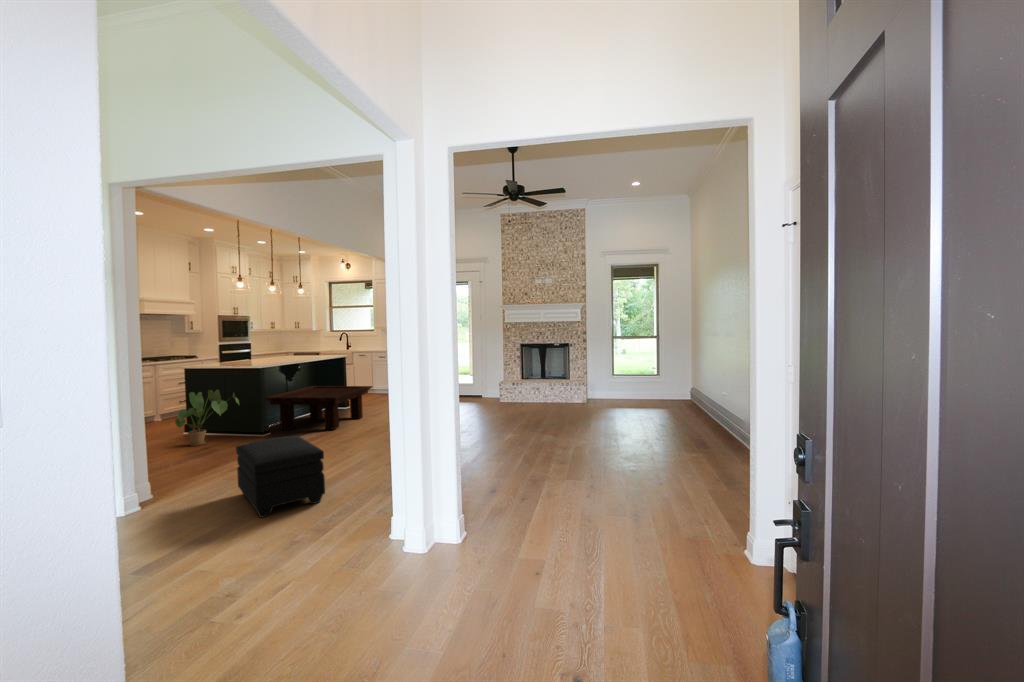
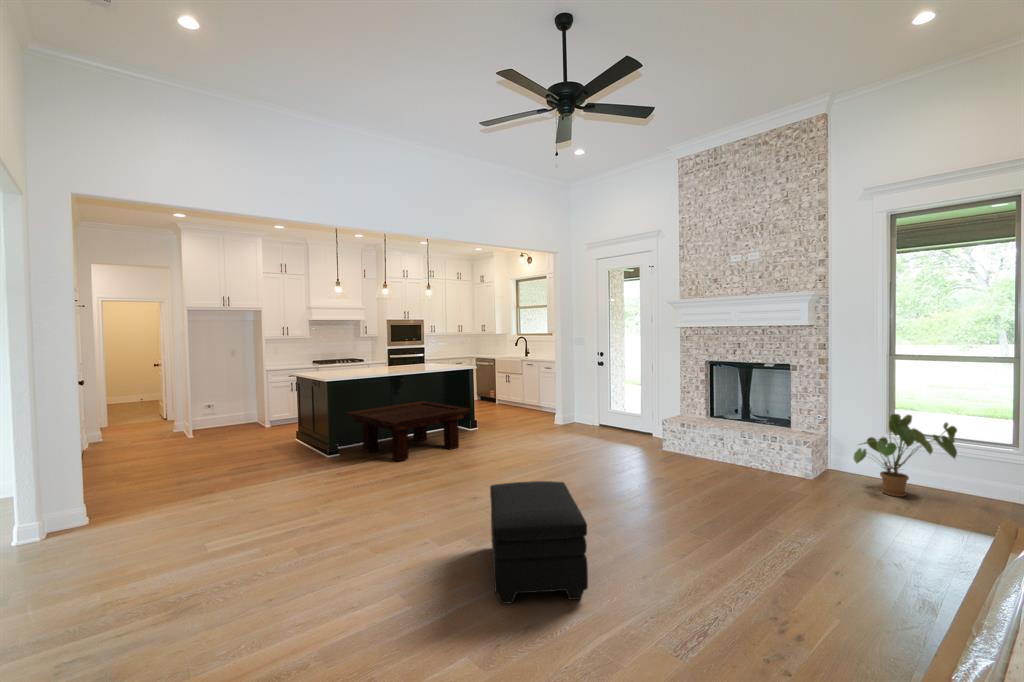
house plant: present [168,390,239,446] -> present [854,414,957,497]
ottoman: present [236,436,325,517] -> present [490,481,588,604]

